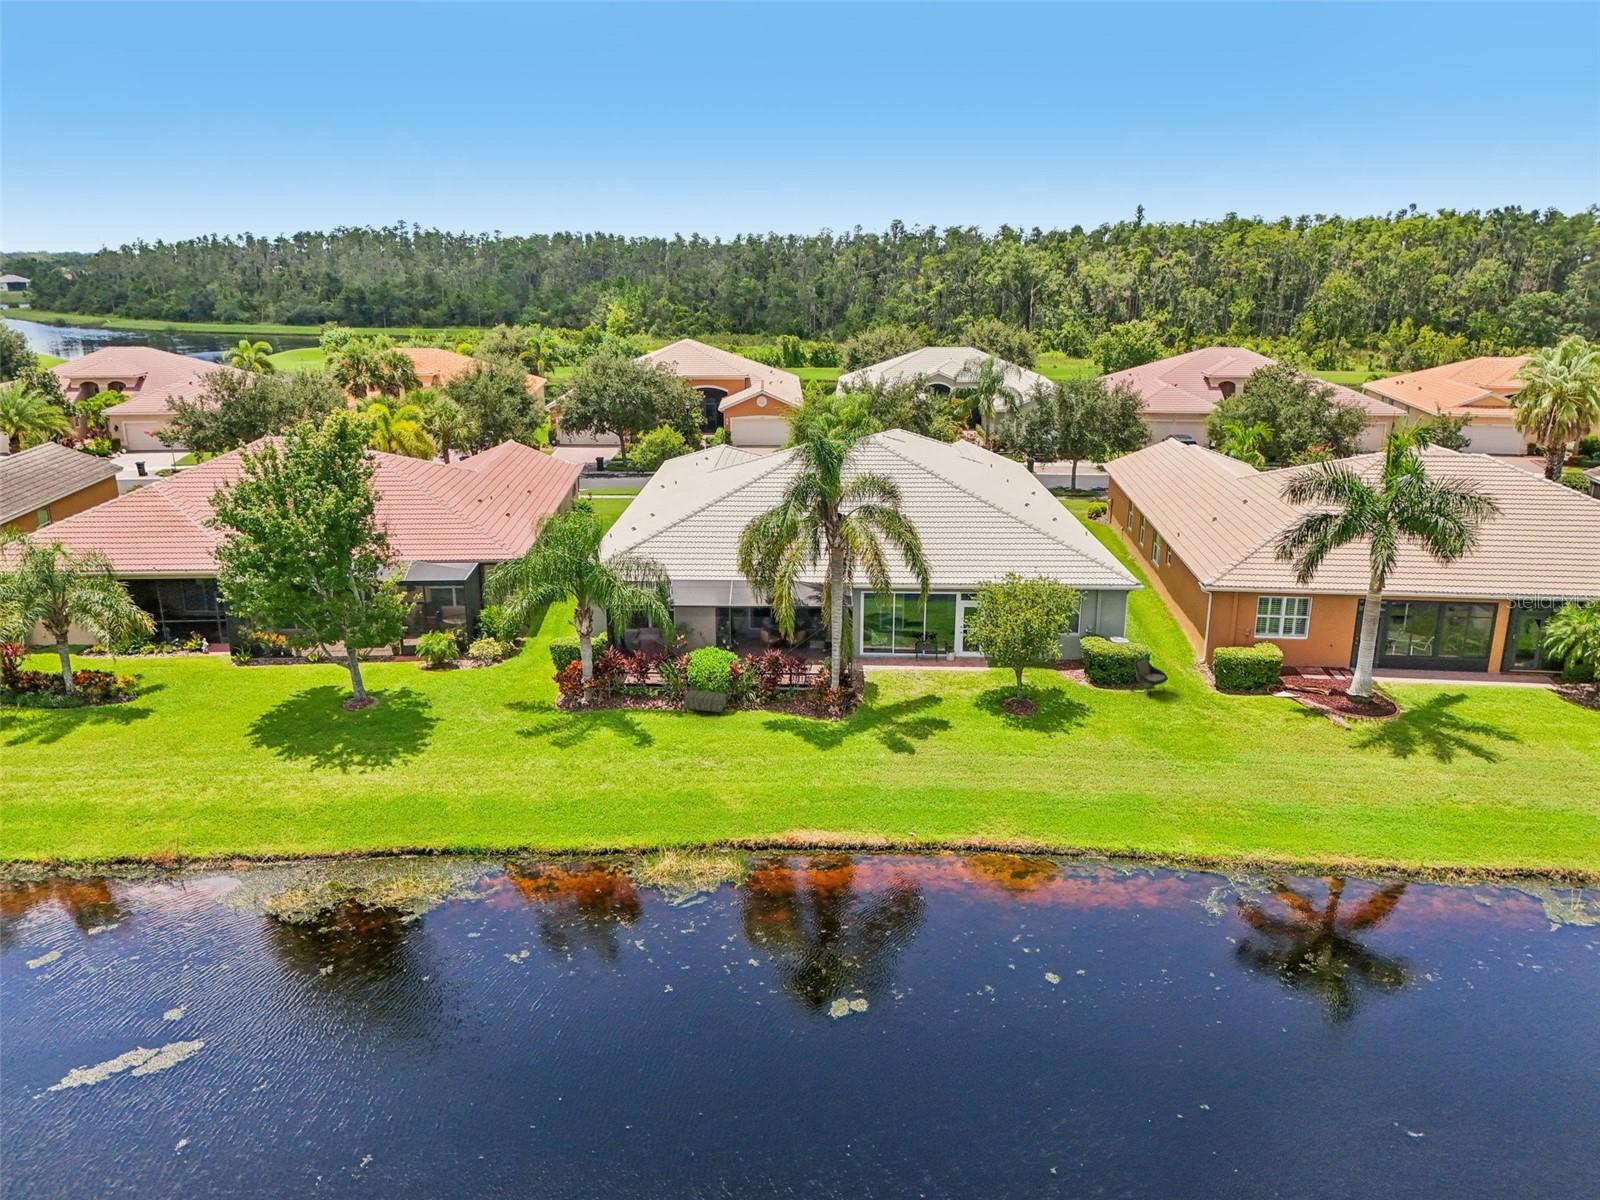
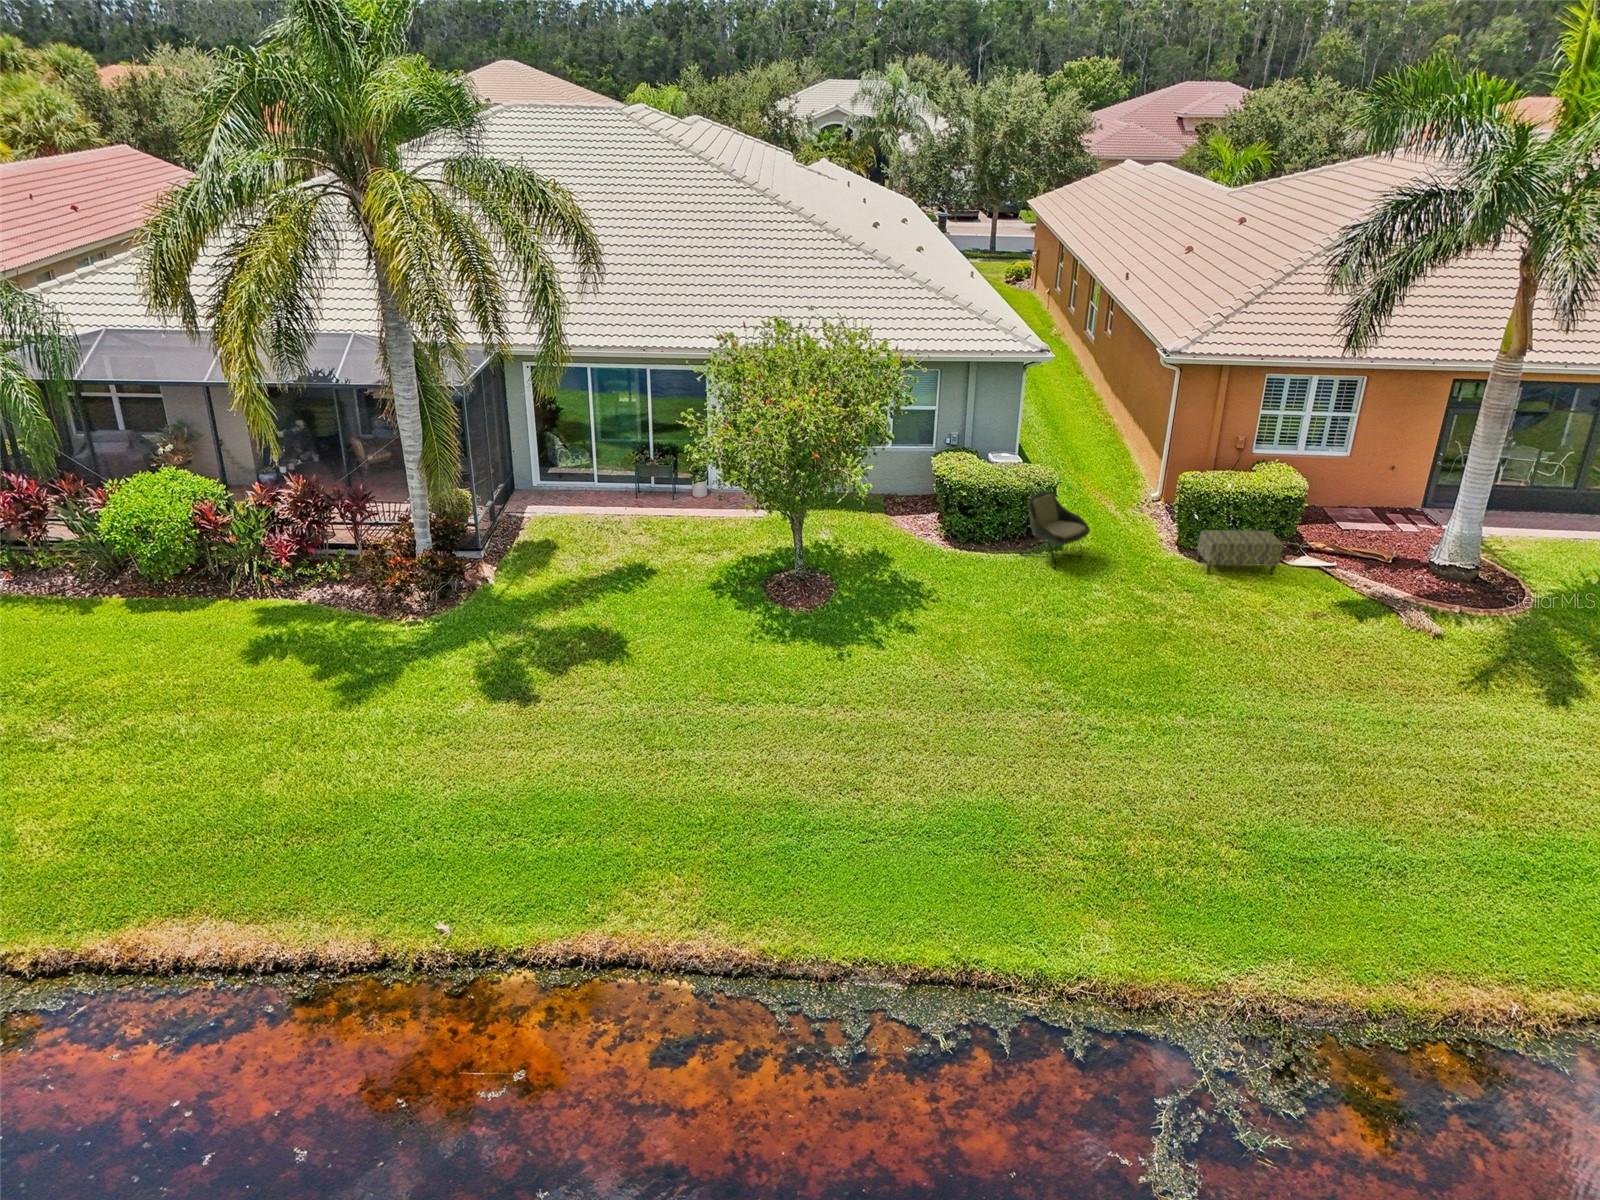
bench: present [683,690,726,717] -> present [1197,530,1283,574]

